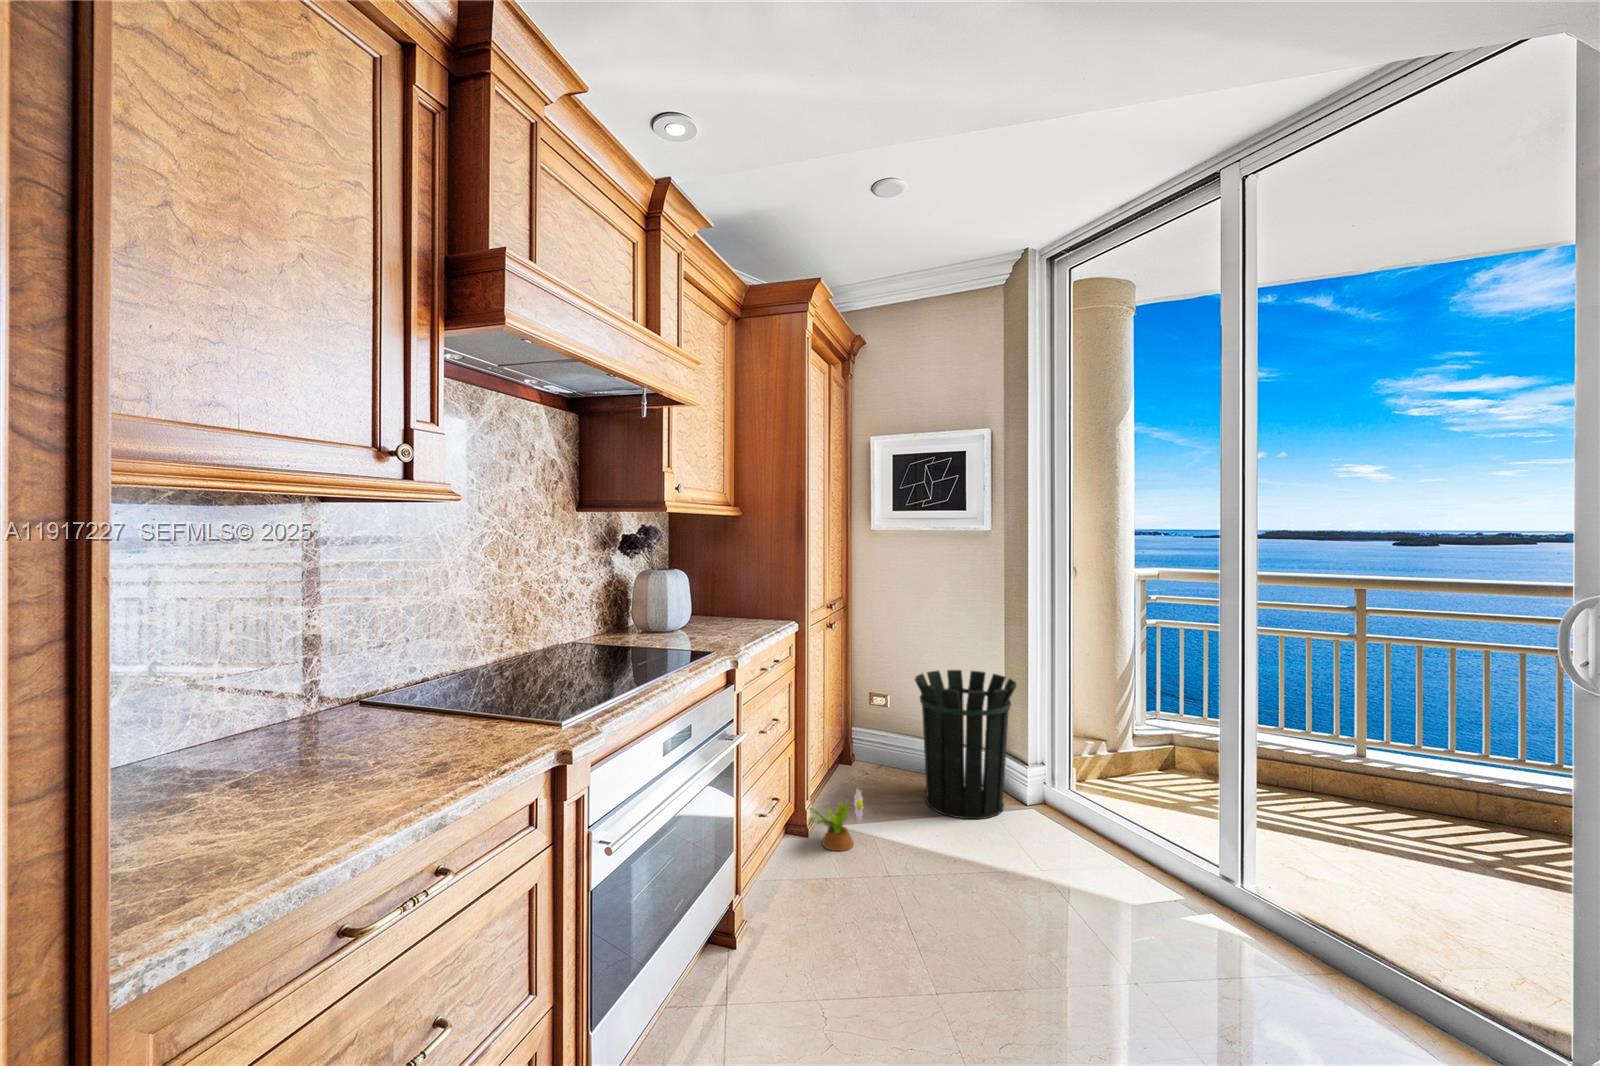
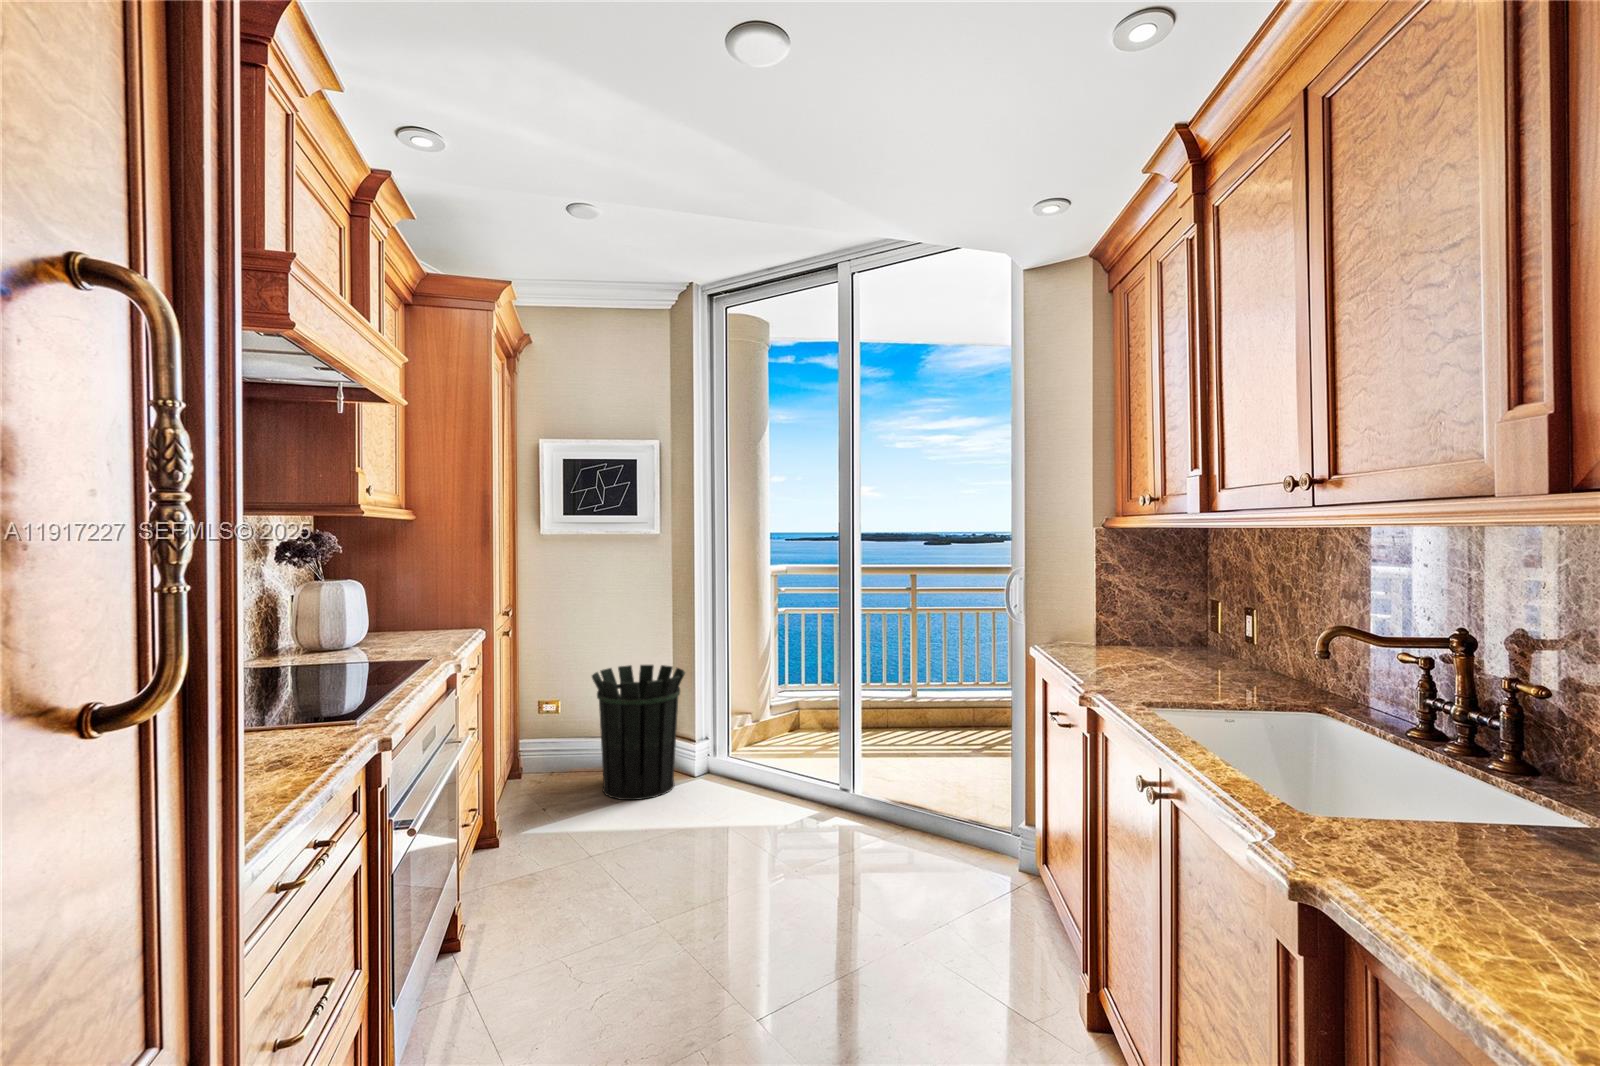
decorative plant: present [808,790,863,851] -> none [497,786,556,853]

